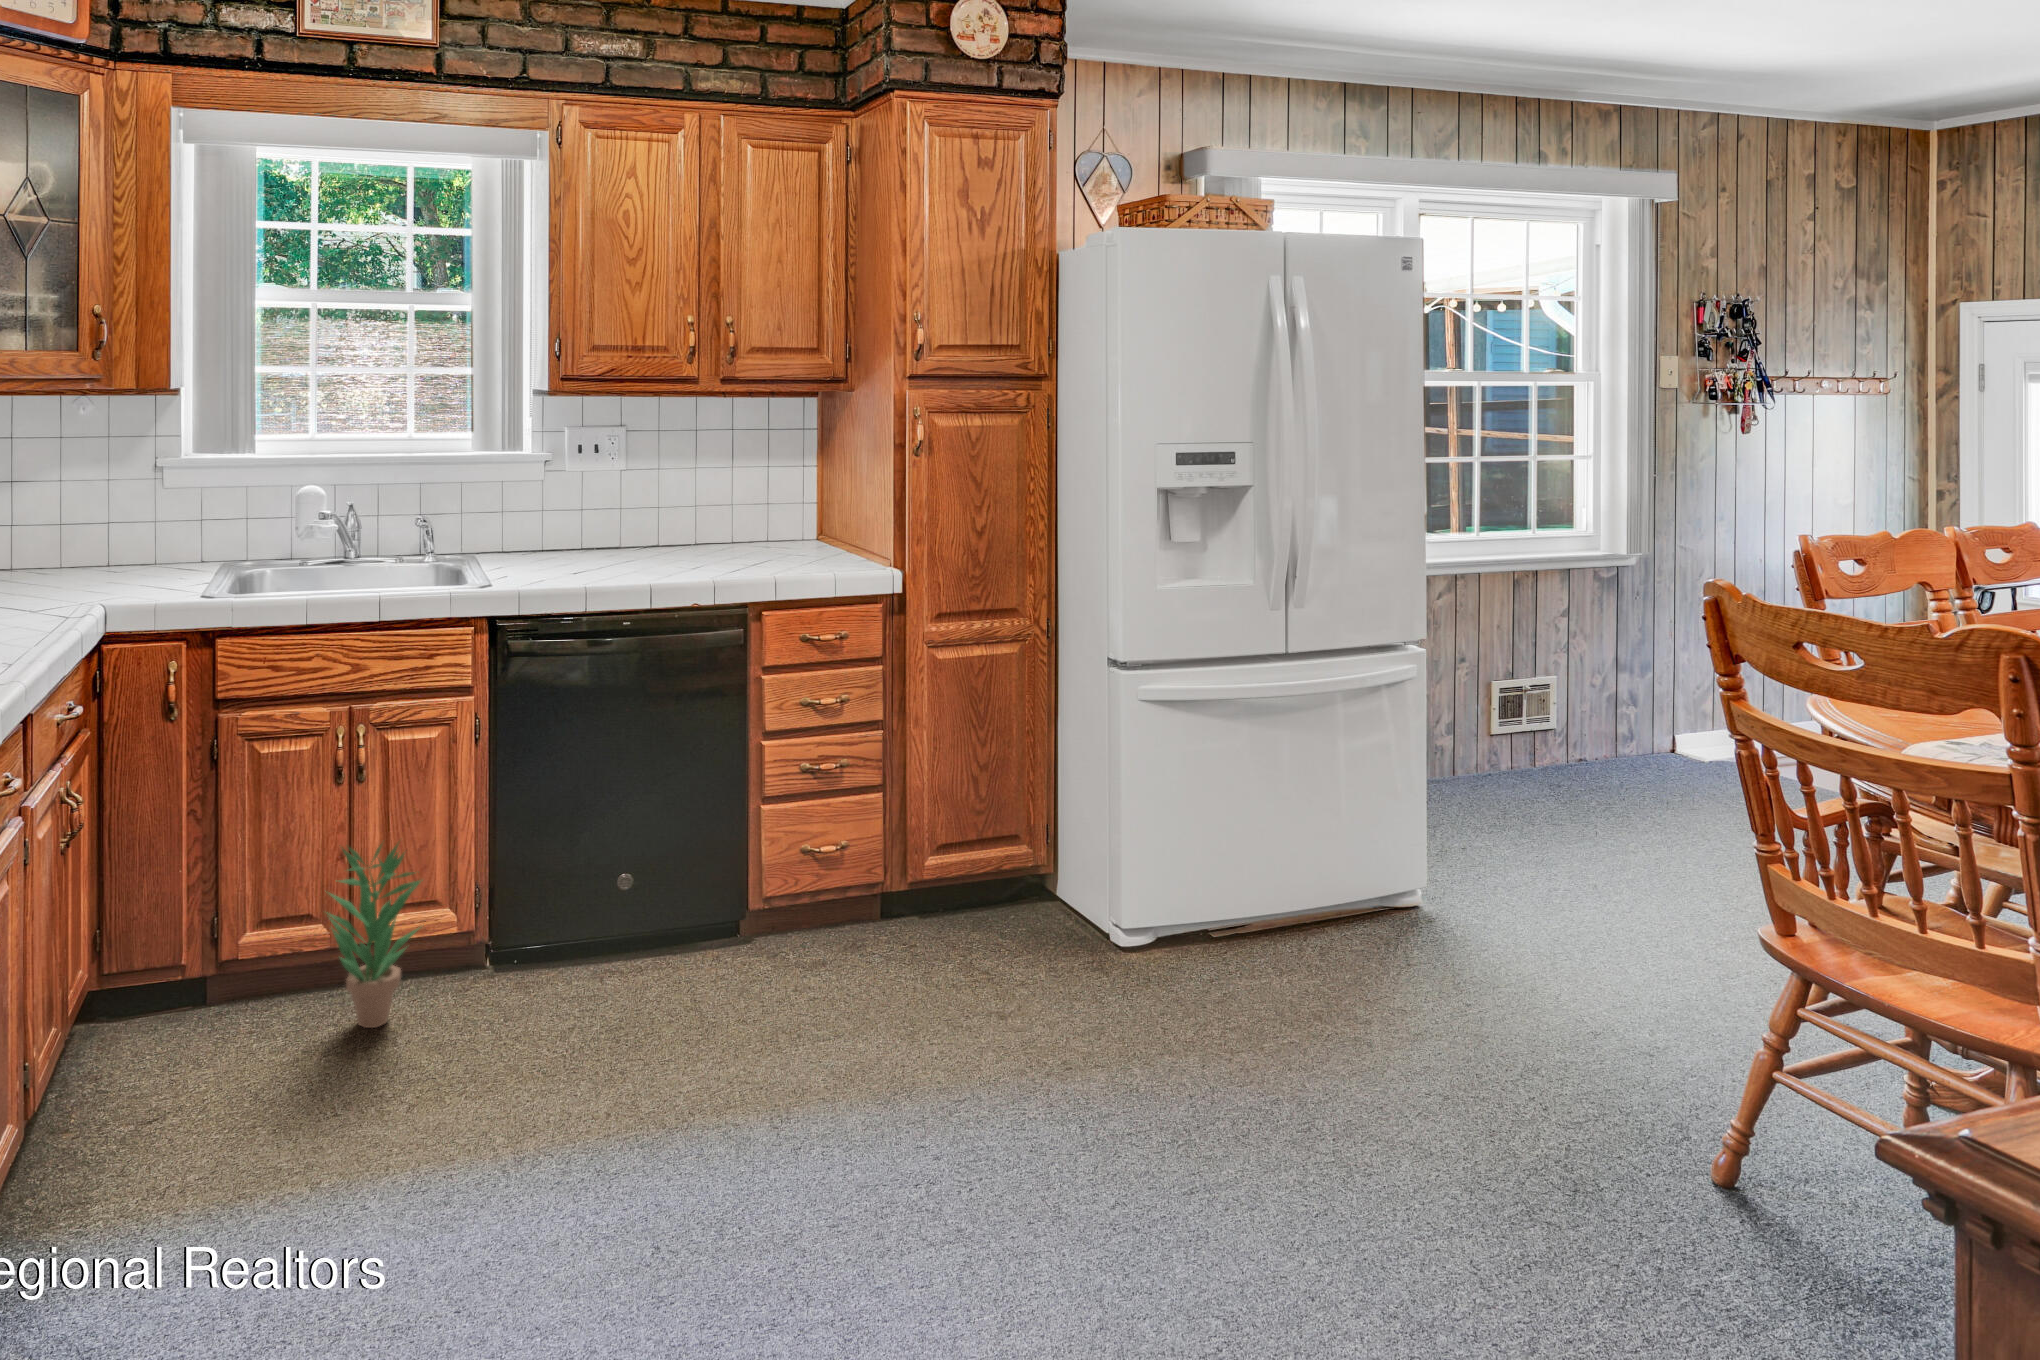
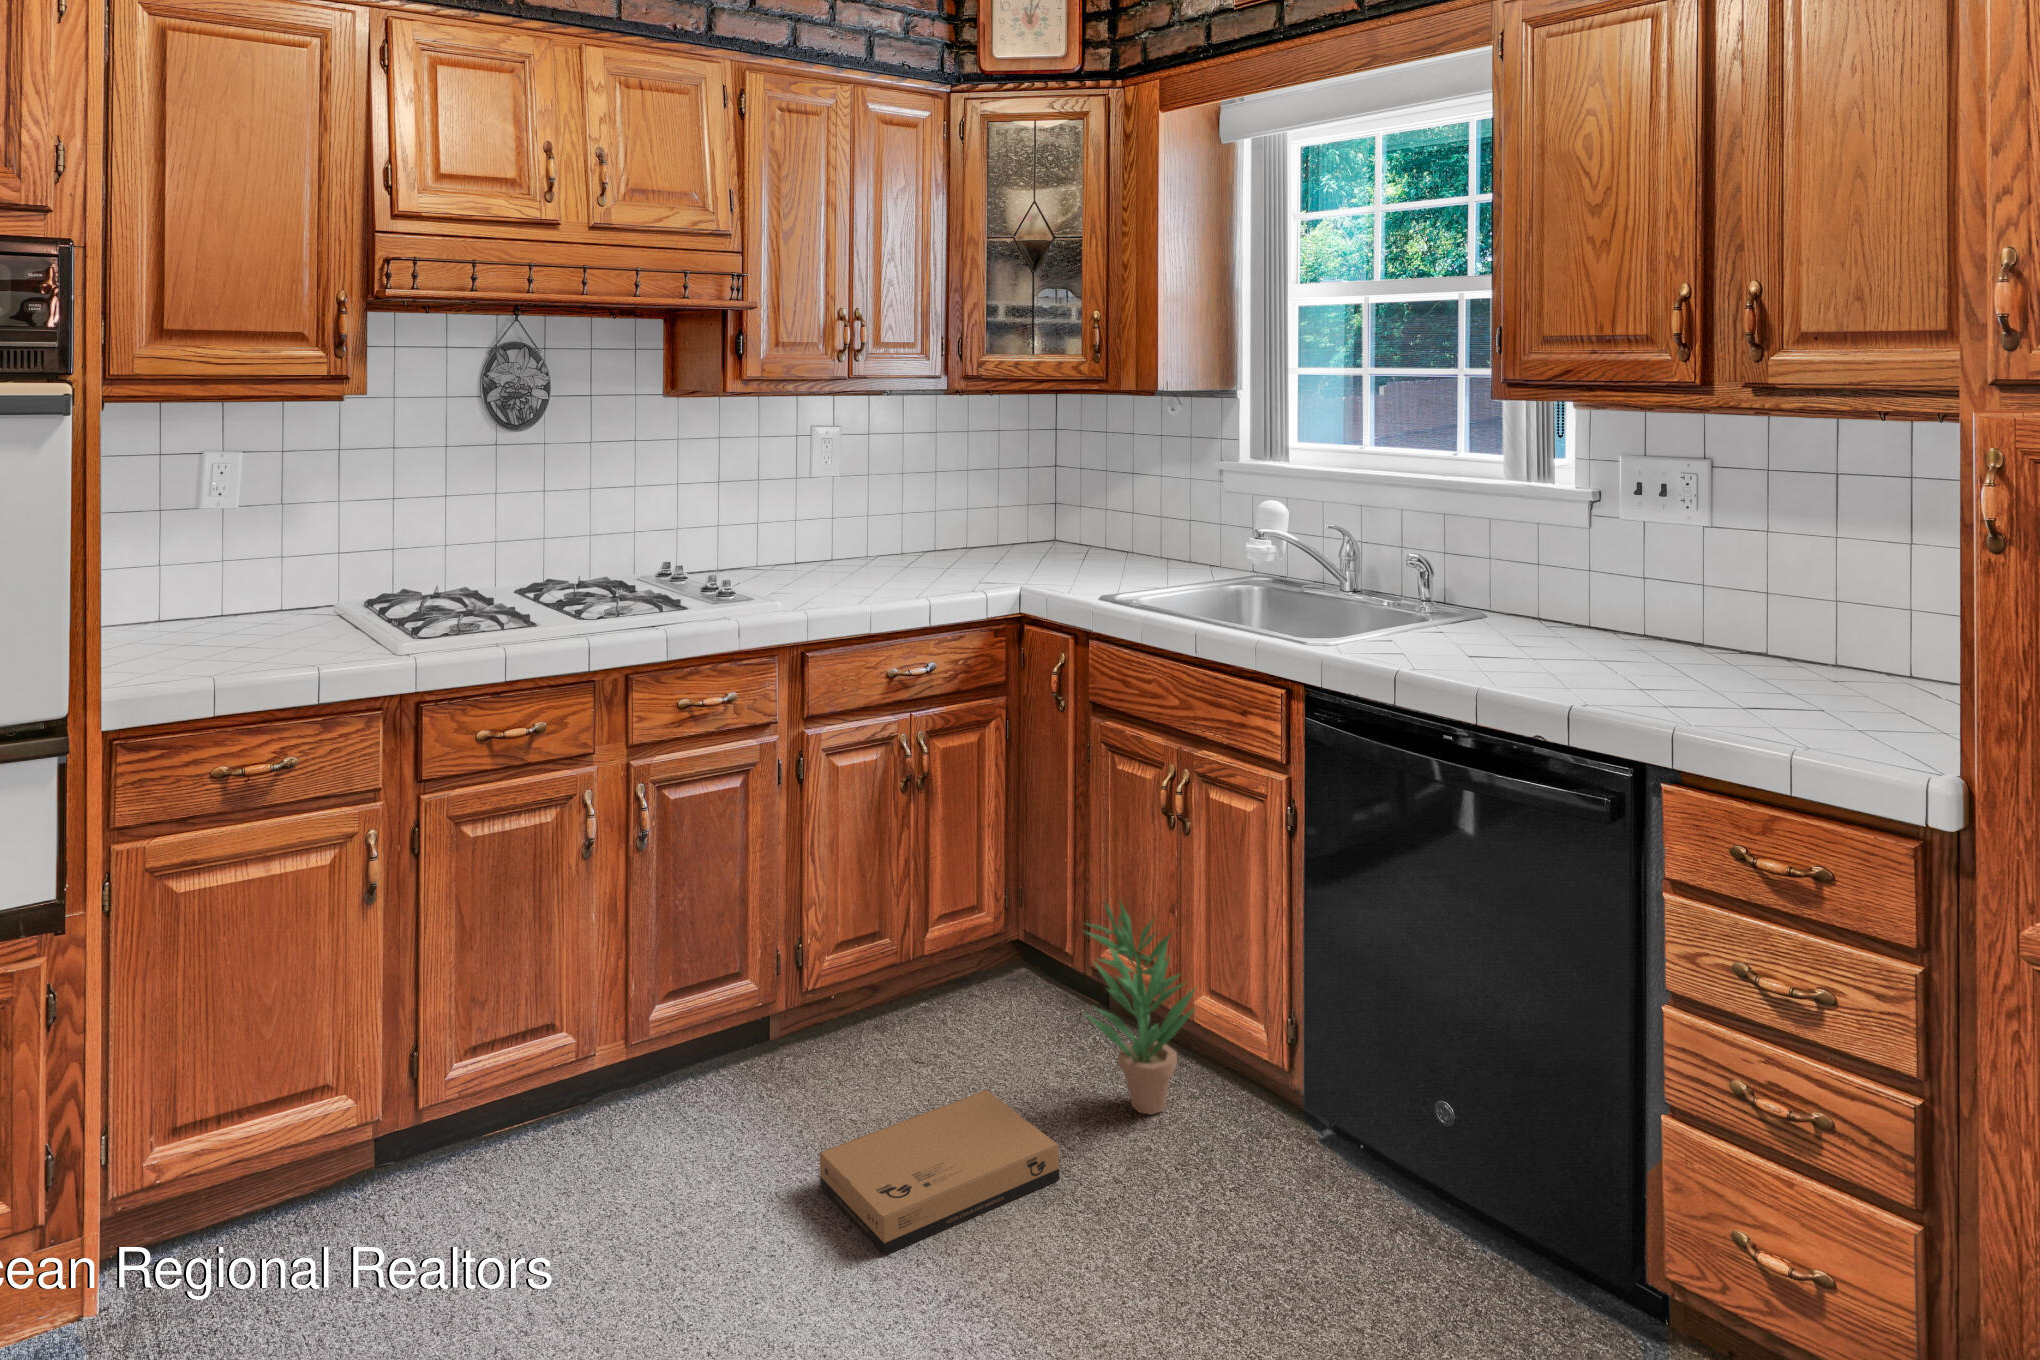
cardboard box: none [283,1048,424,1201] -> present [820,1090,1060,1255]

